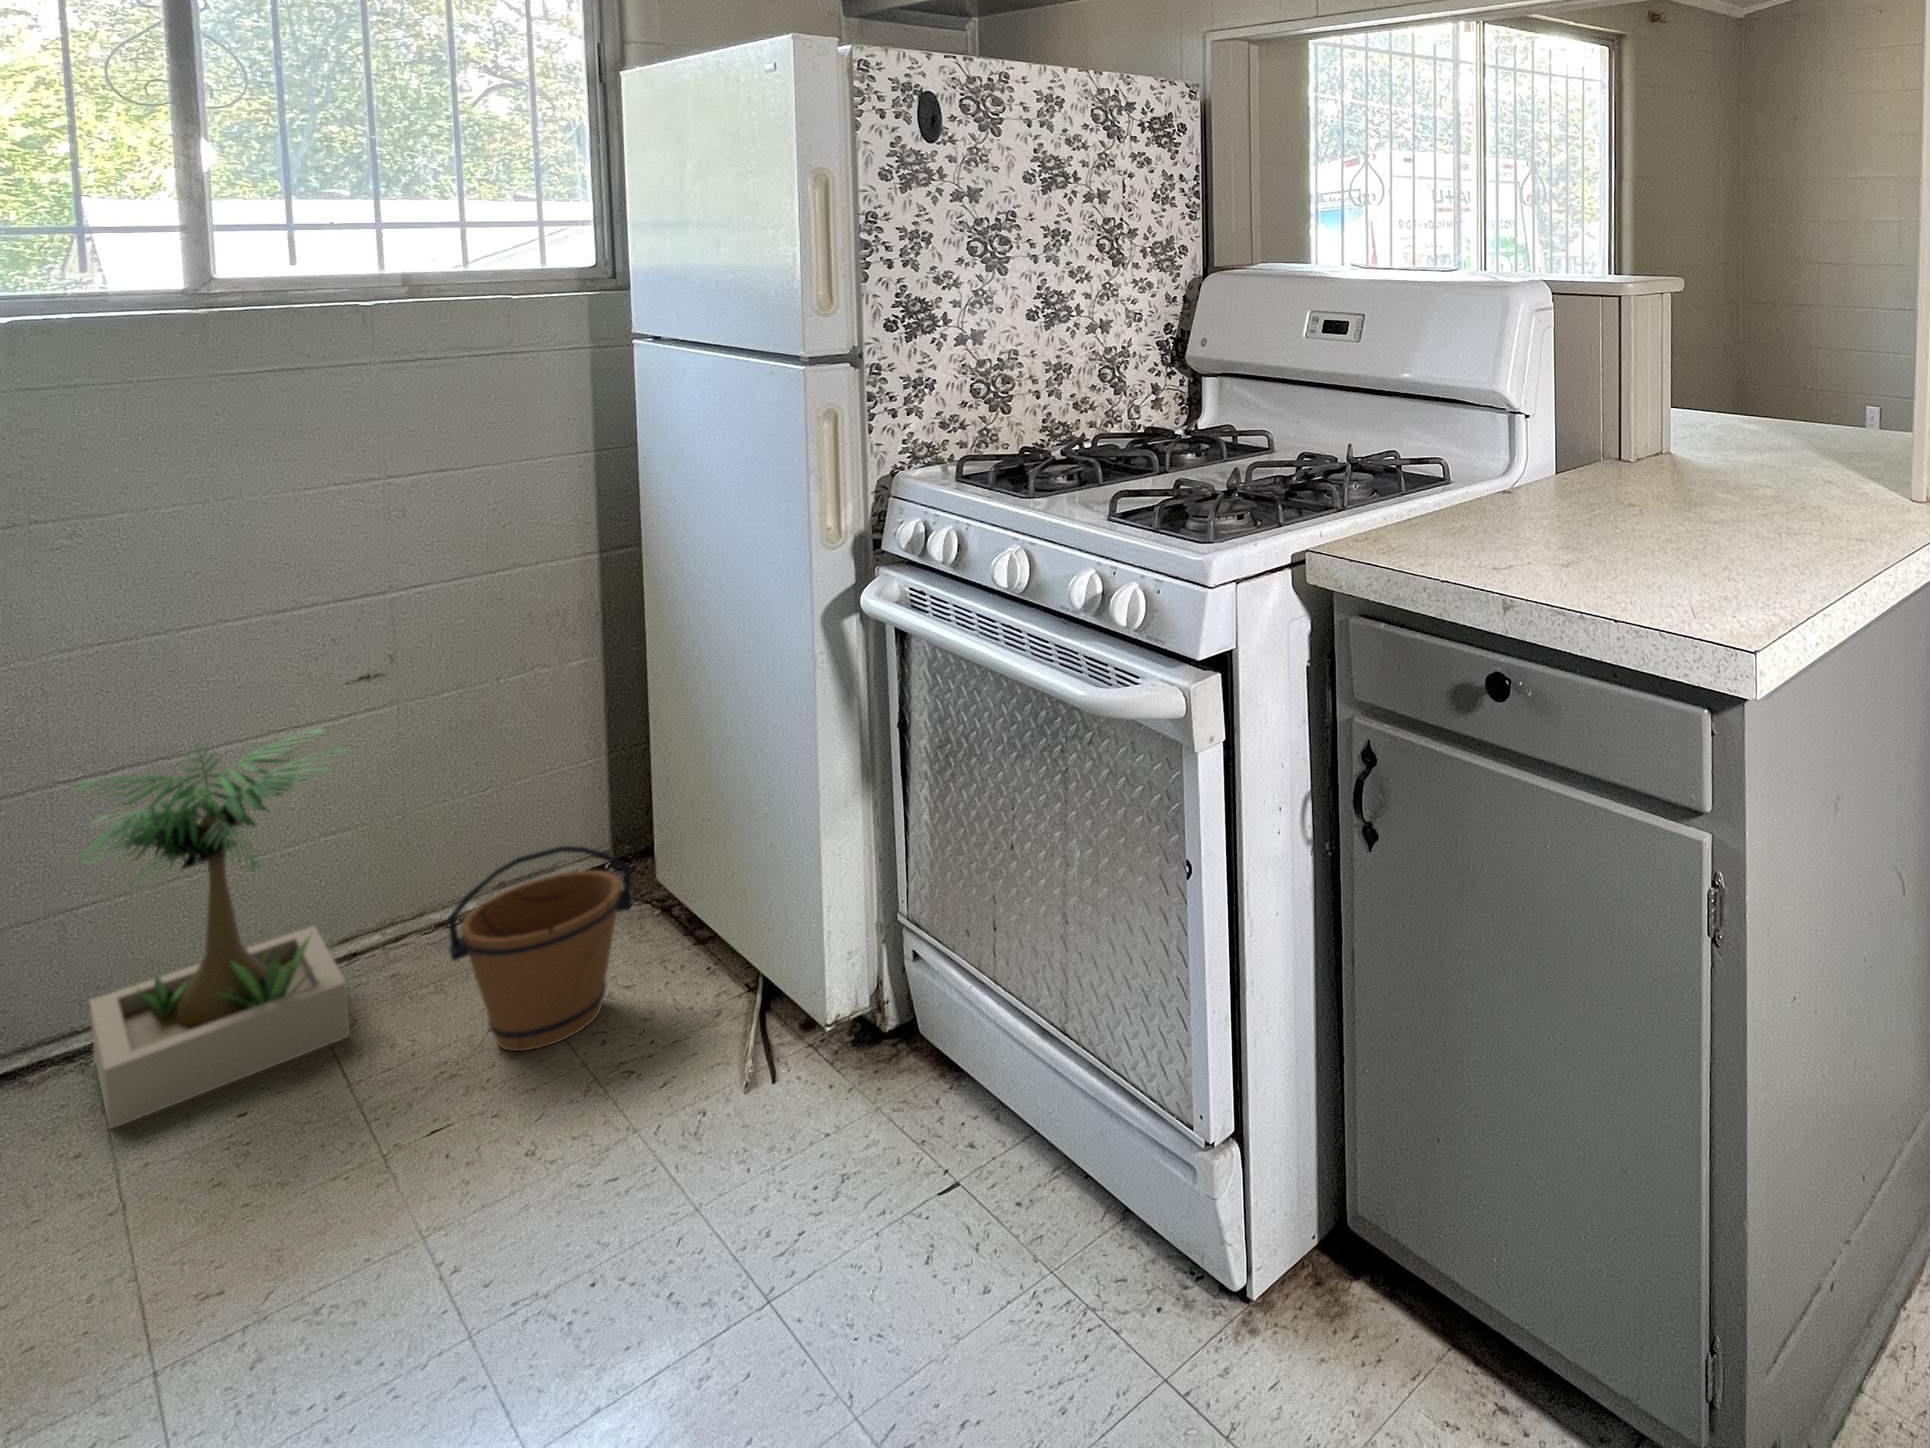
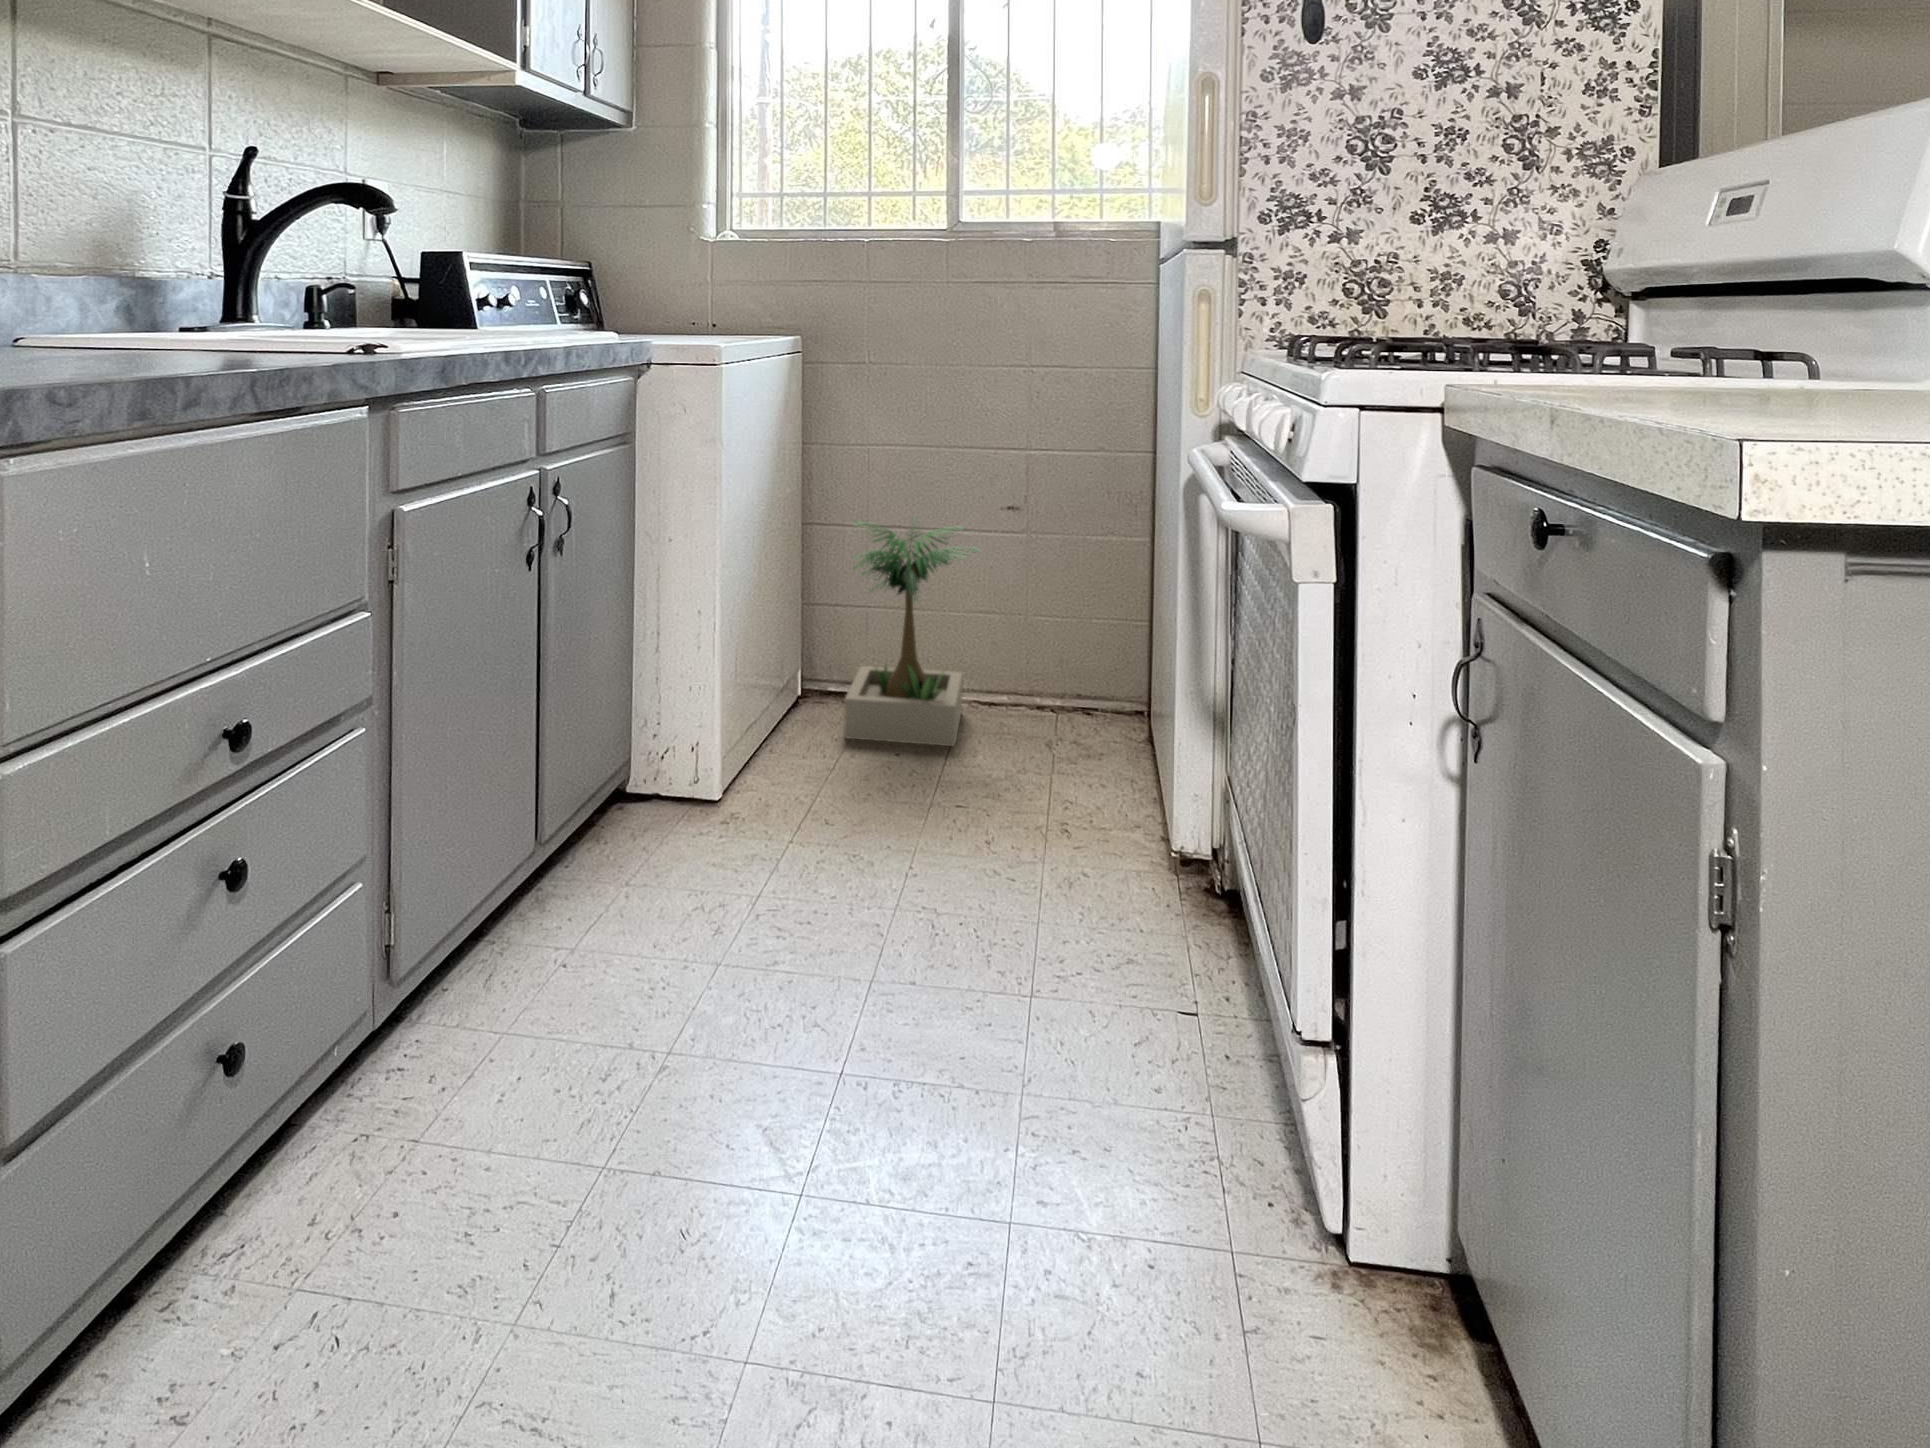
bucket: present [448,846,633,1051] -> none [989,647,1103,802]

